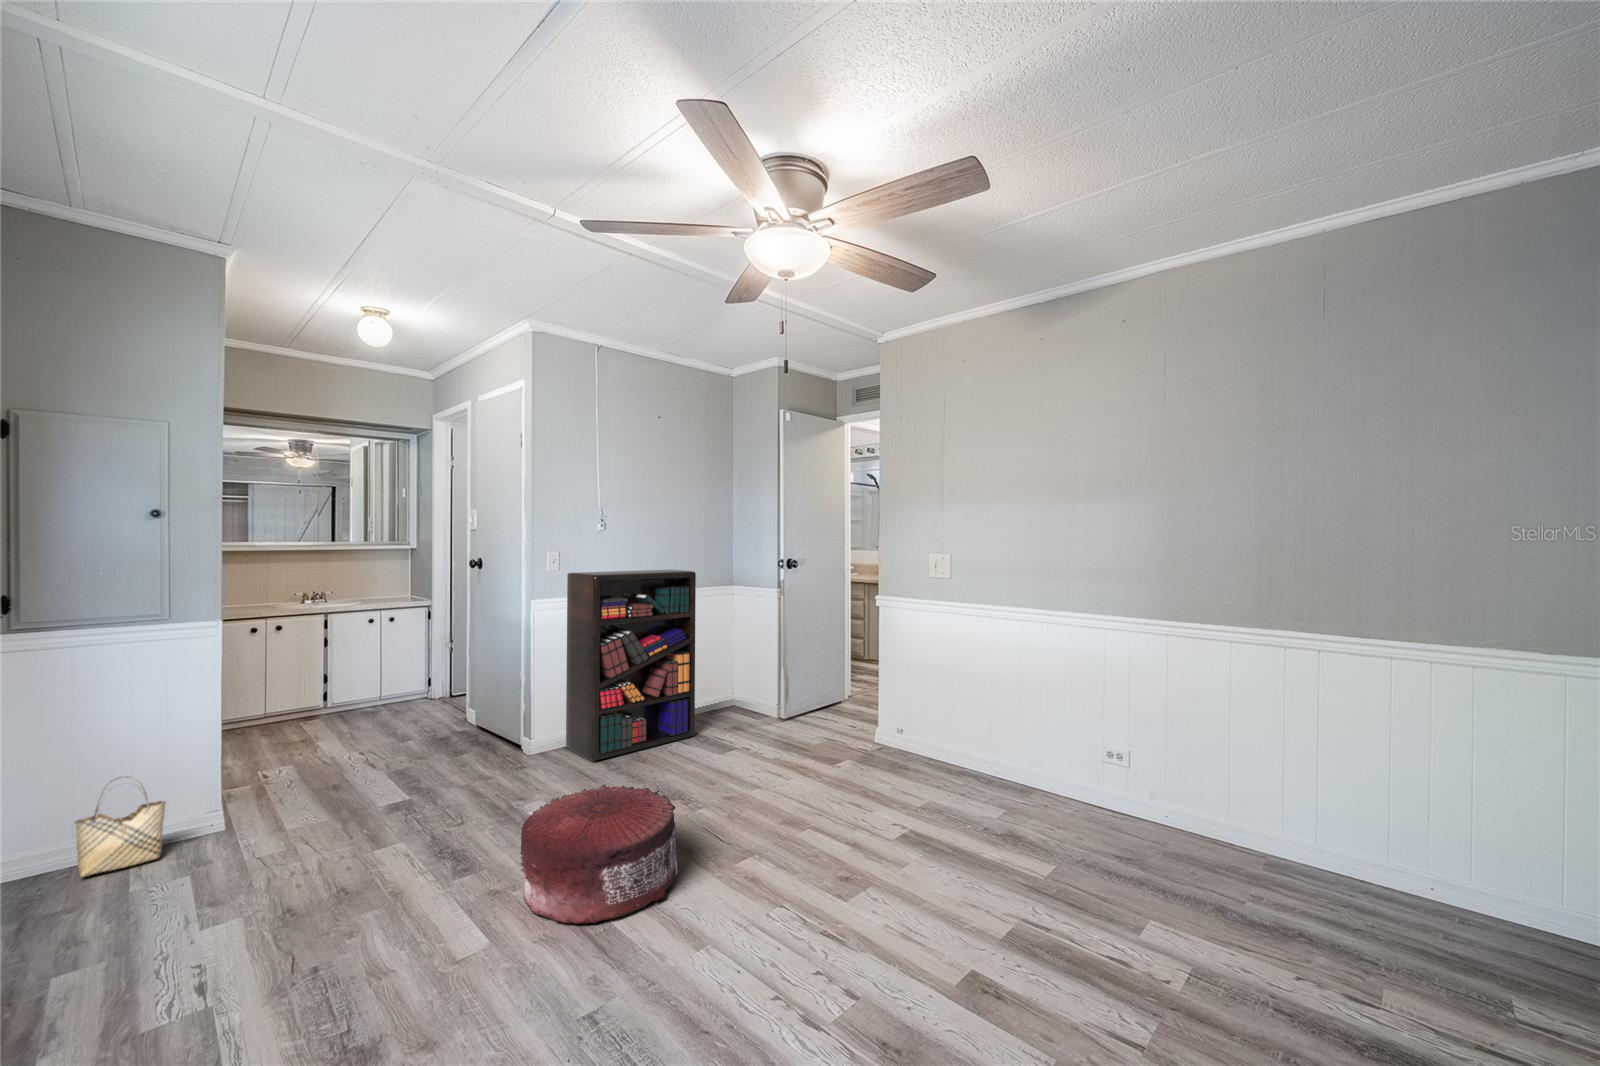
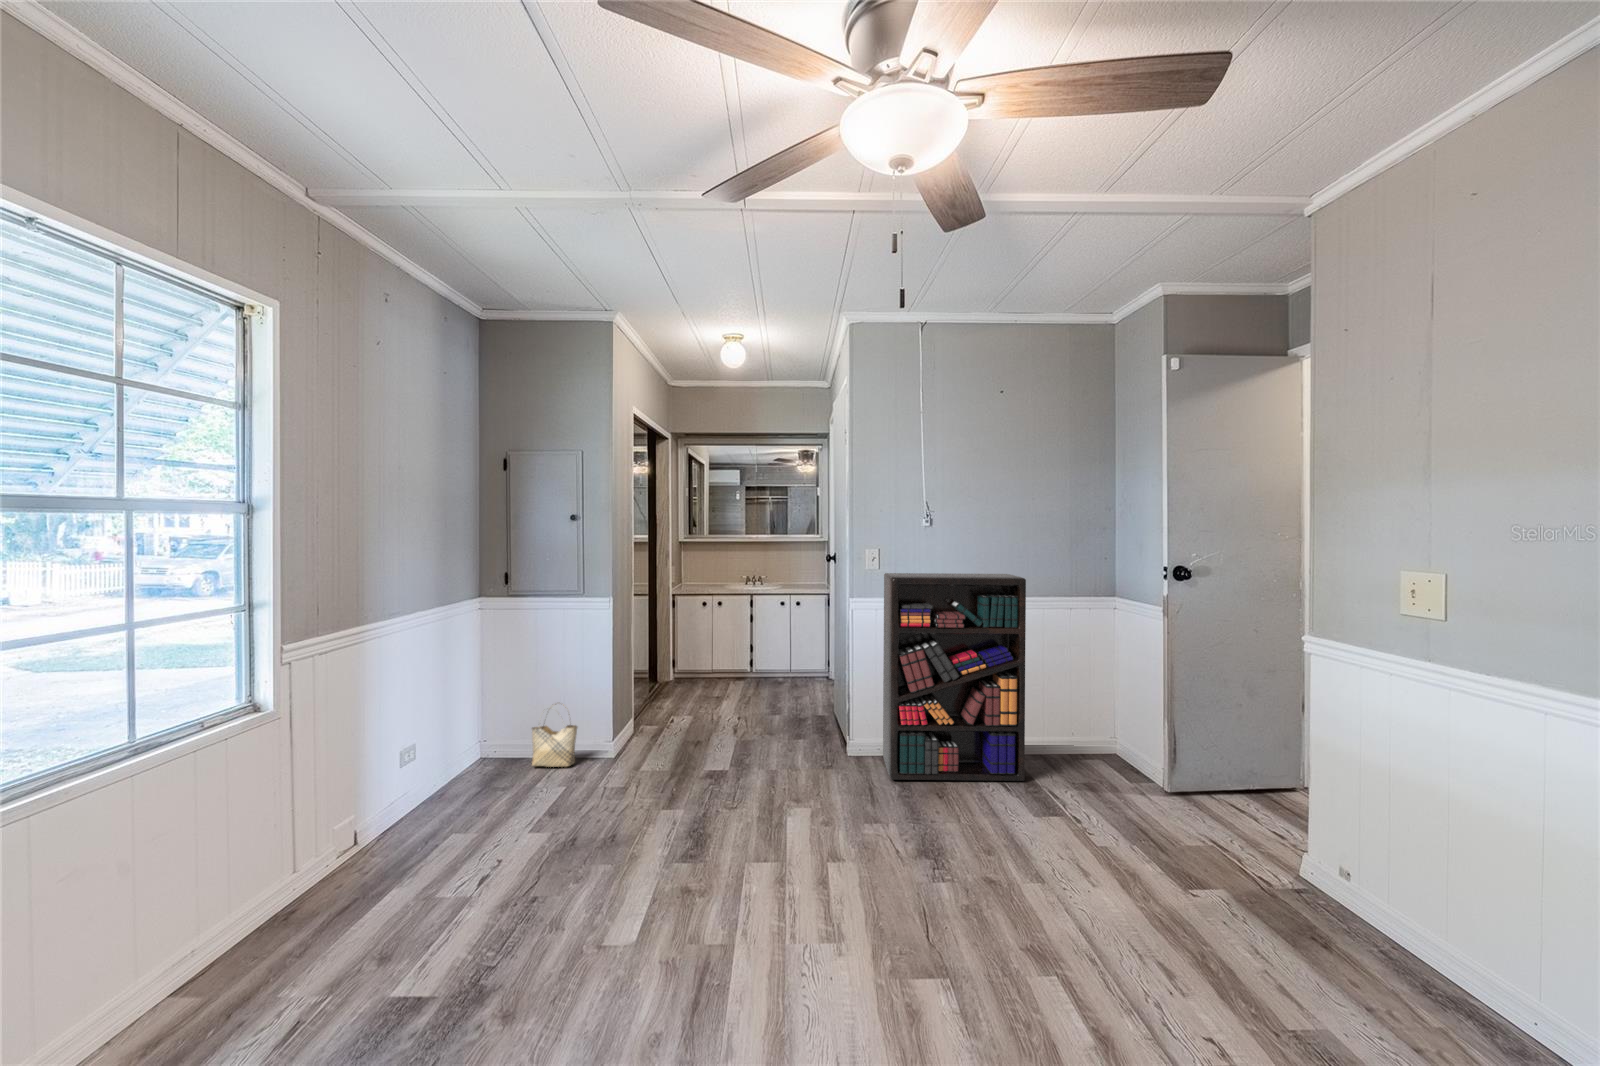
pouf: present [520,784,677,924] -> none [678,814,855,979]

